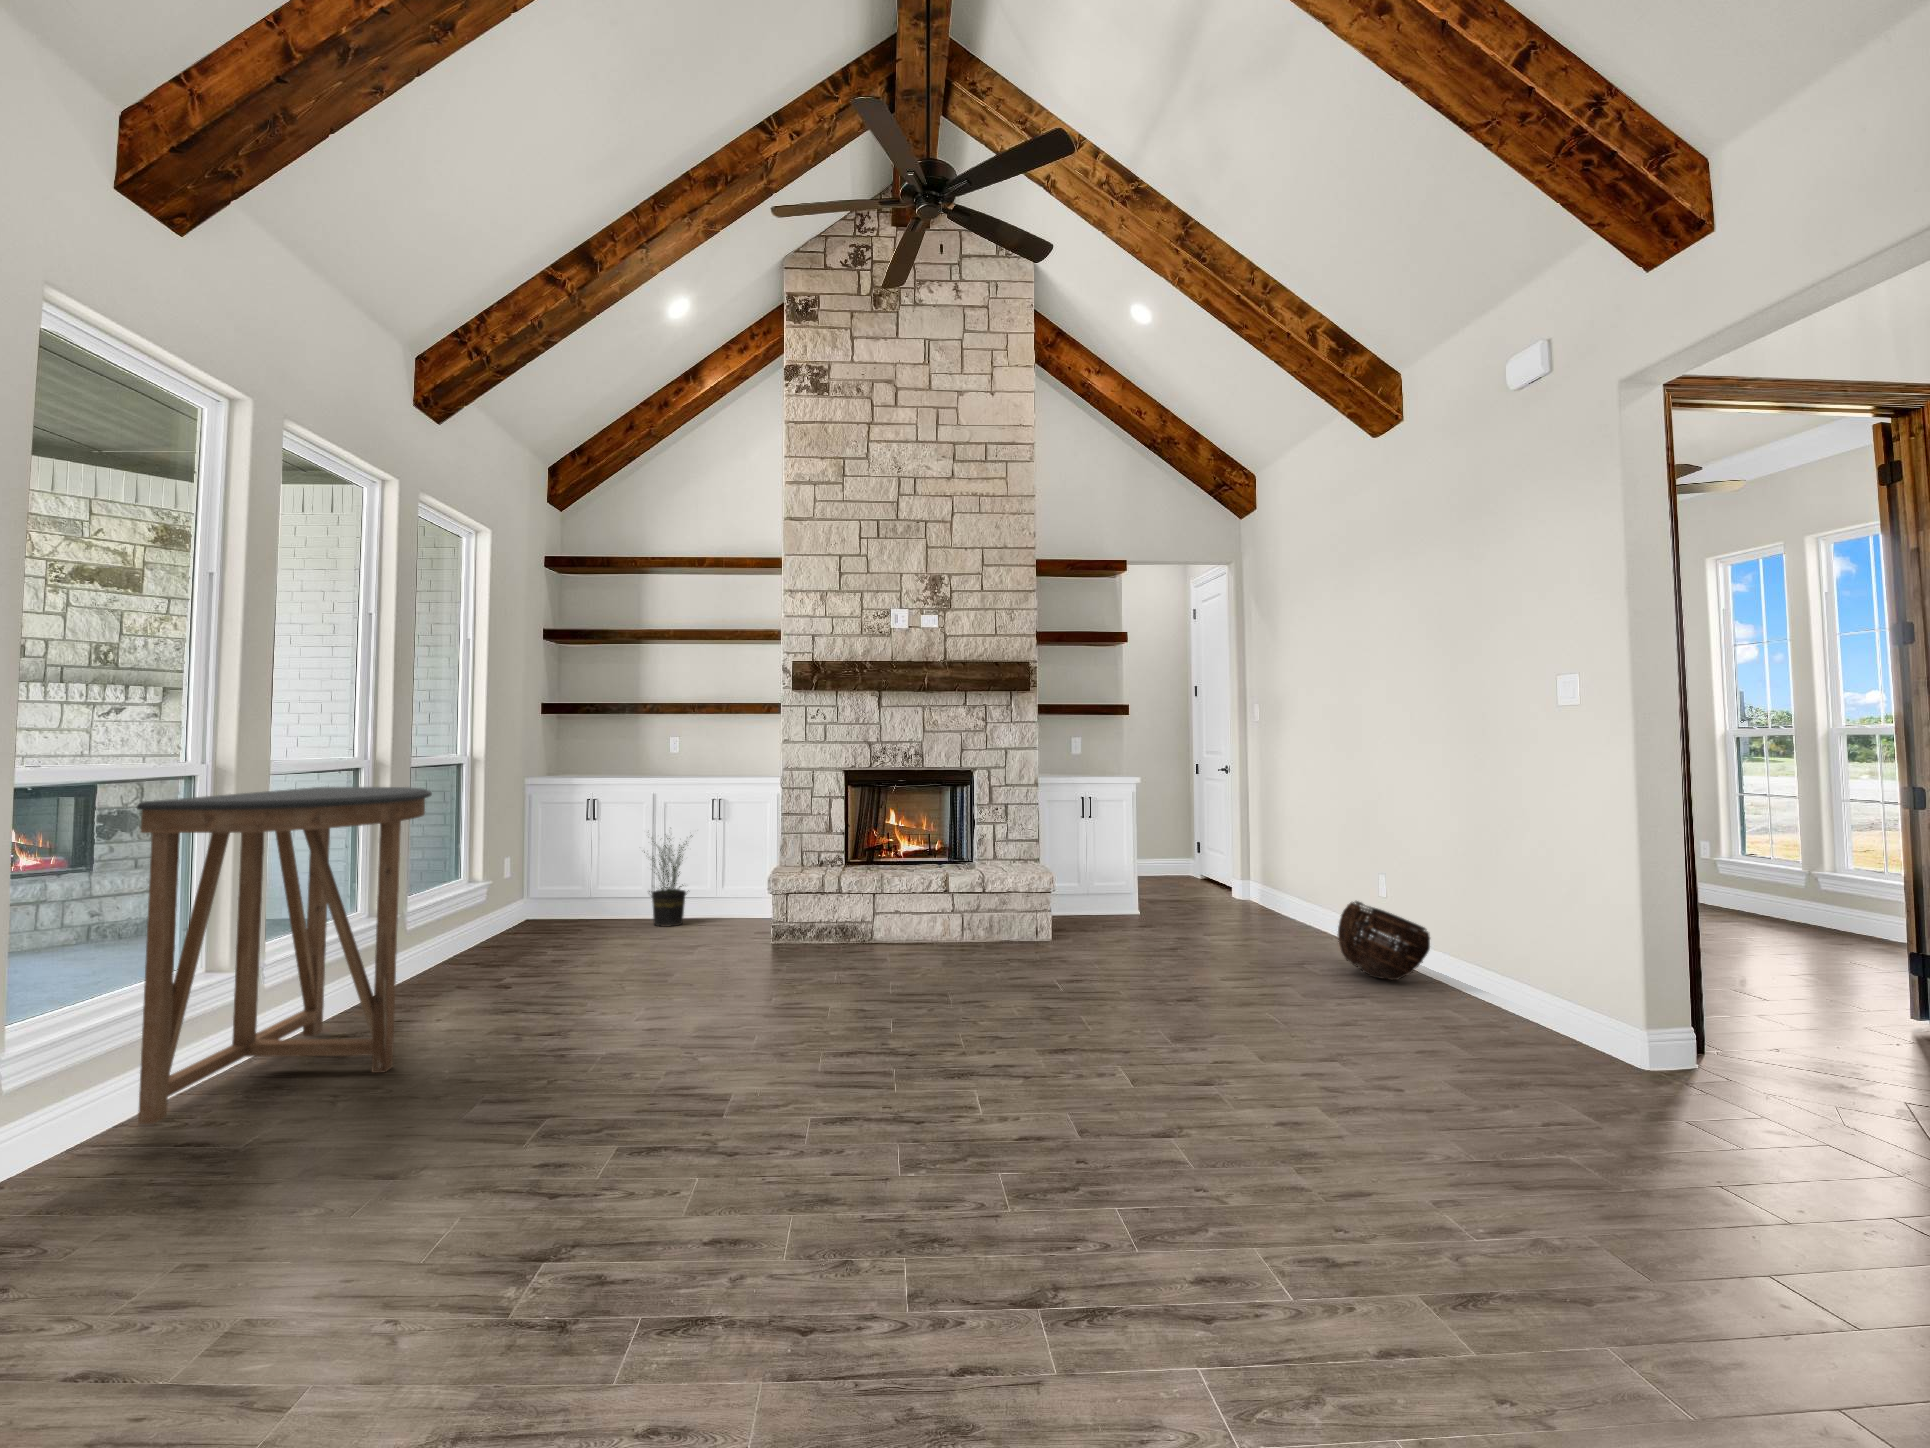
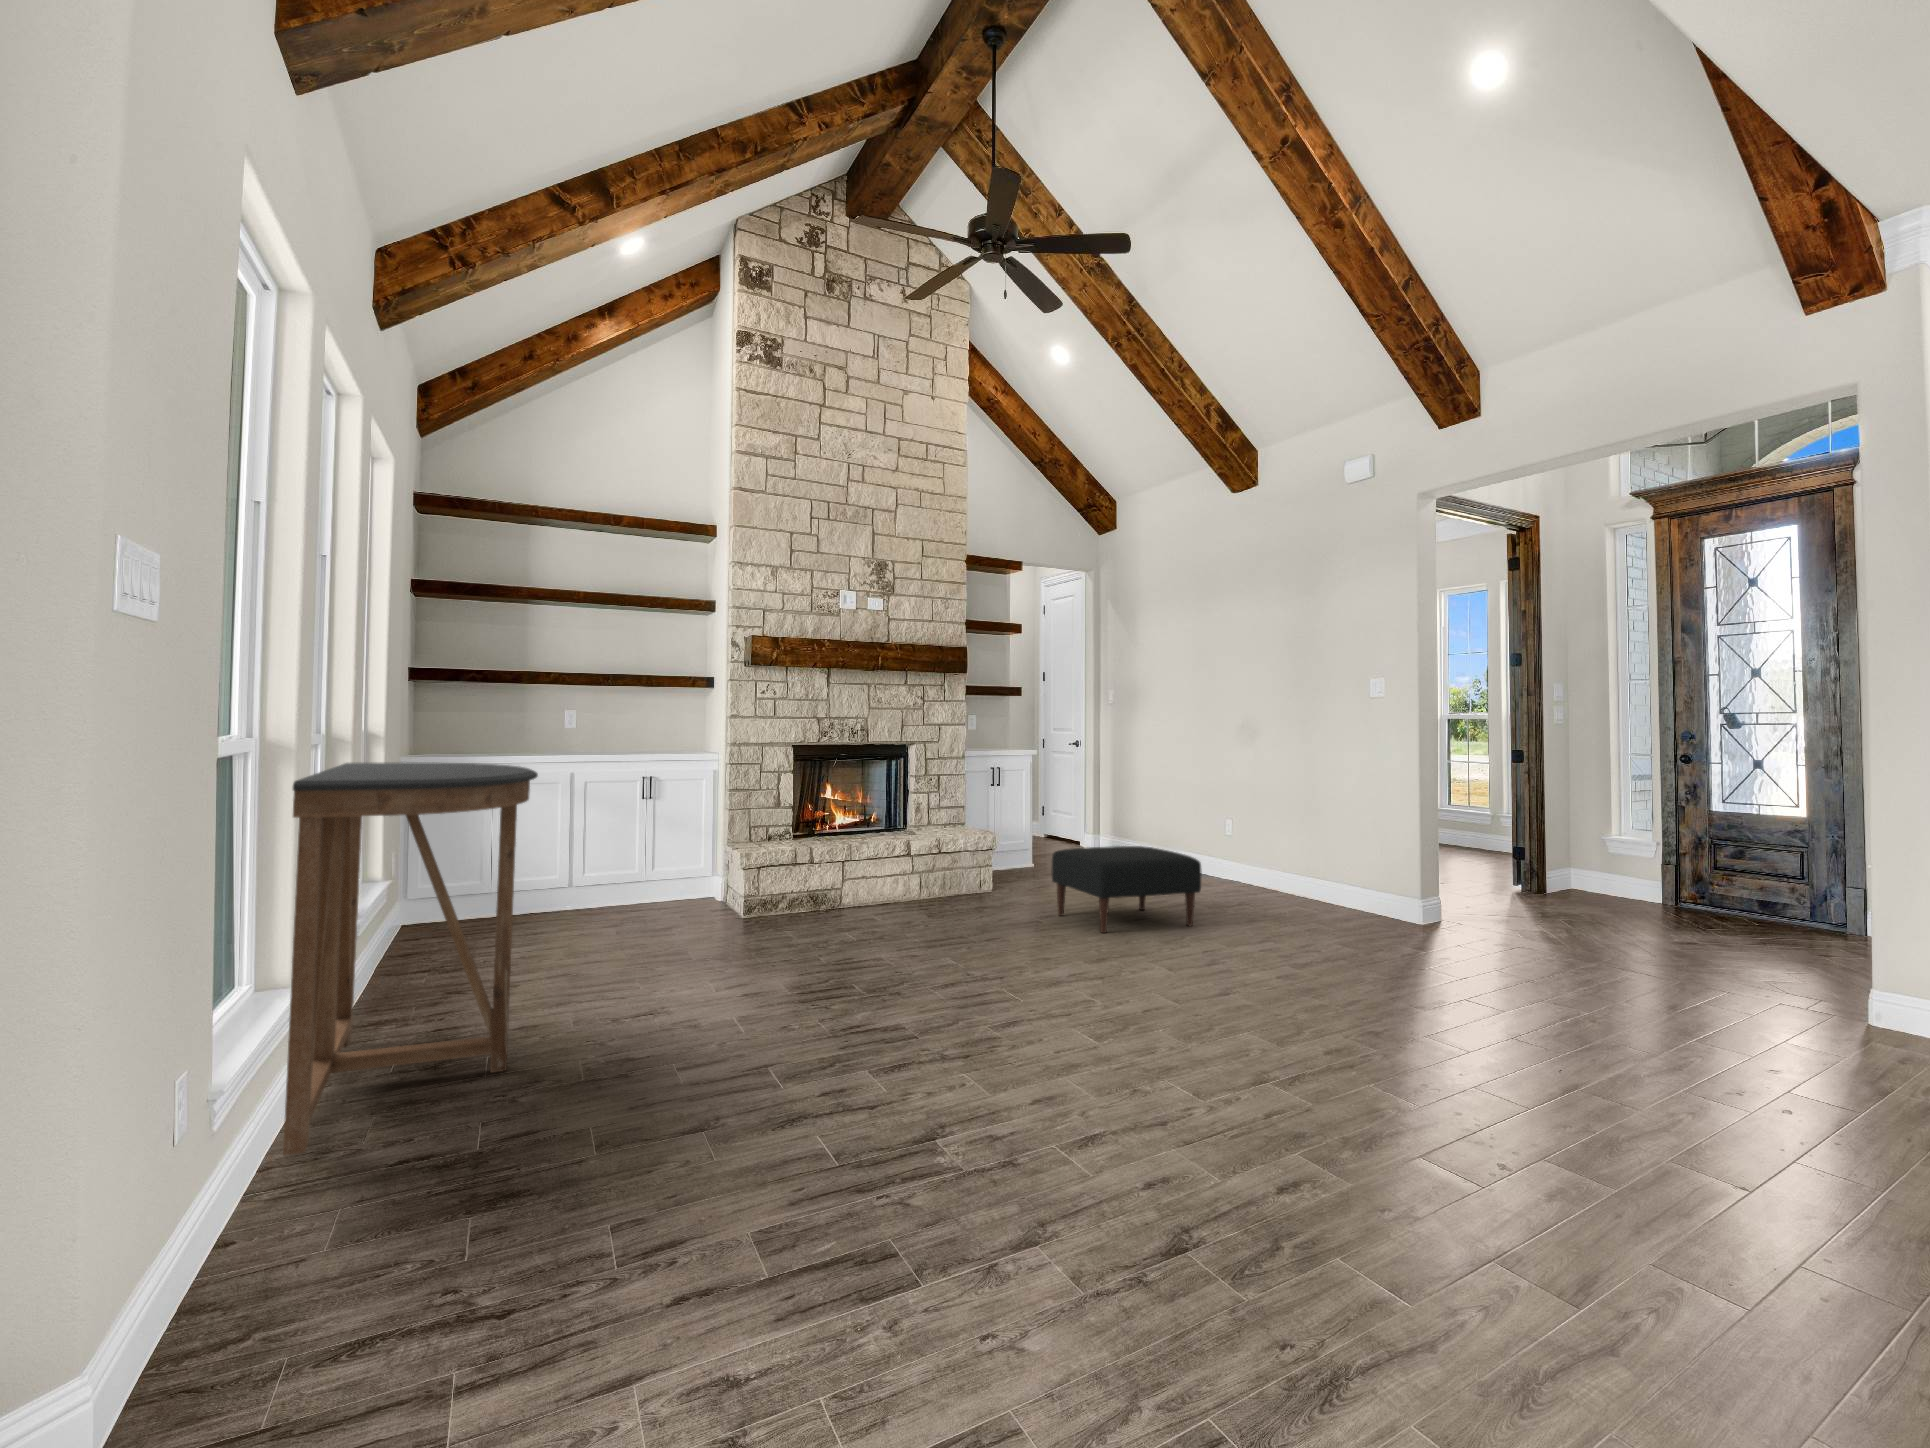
potted plant: present [644,835,692,927] -> none [547,803,623,909]
ottoman: none [1101,889,1265,989] -> present [1052,846,1202,933]
basket: present [1338,901,1430,980] -> none [1226,851,1309,912]

